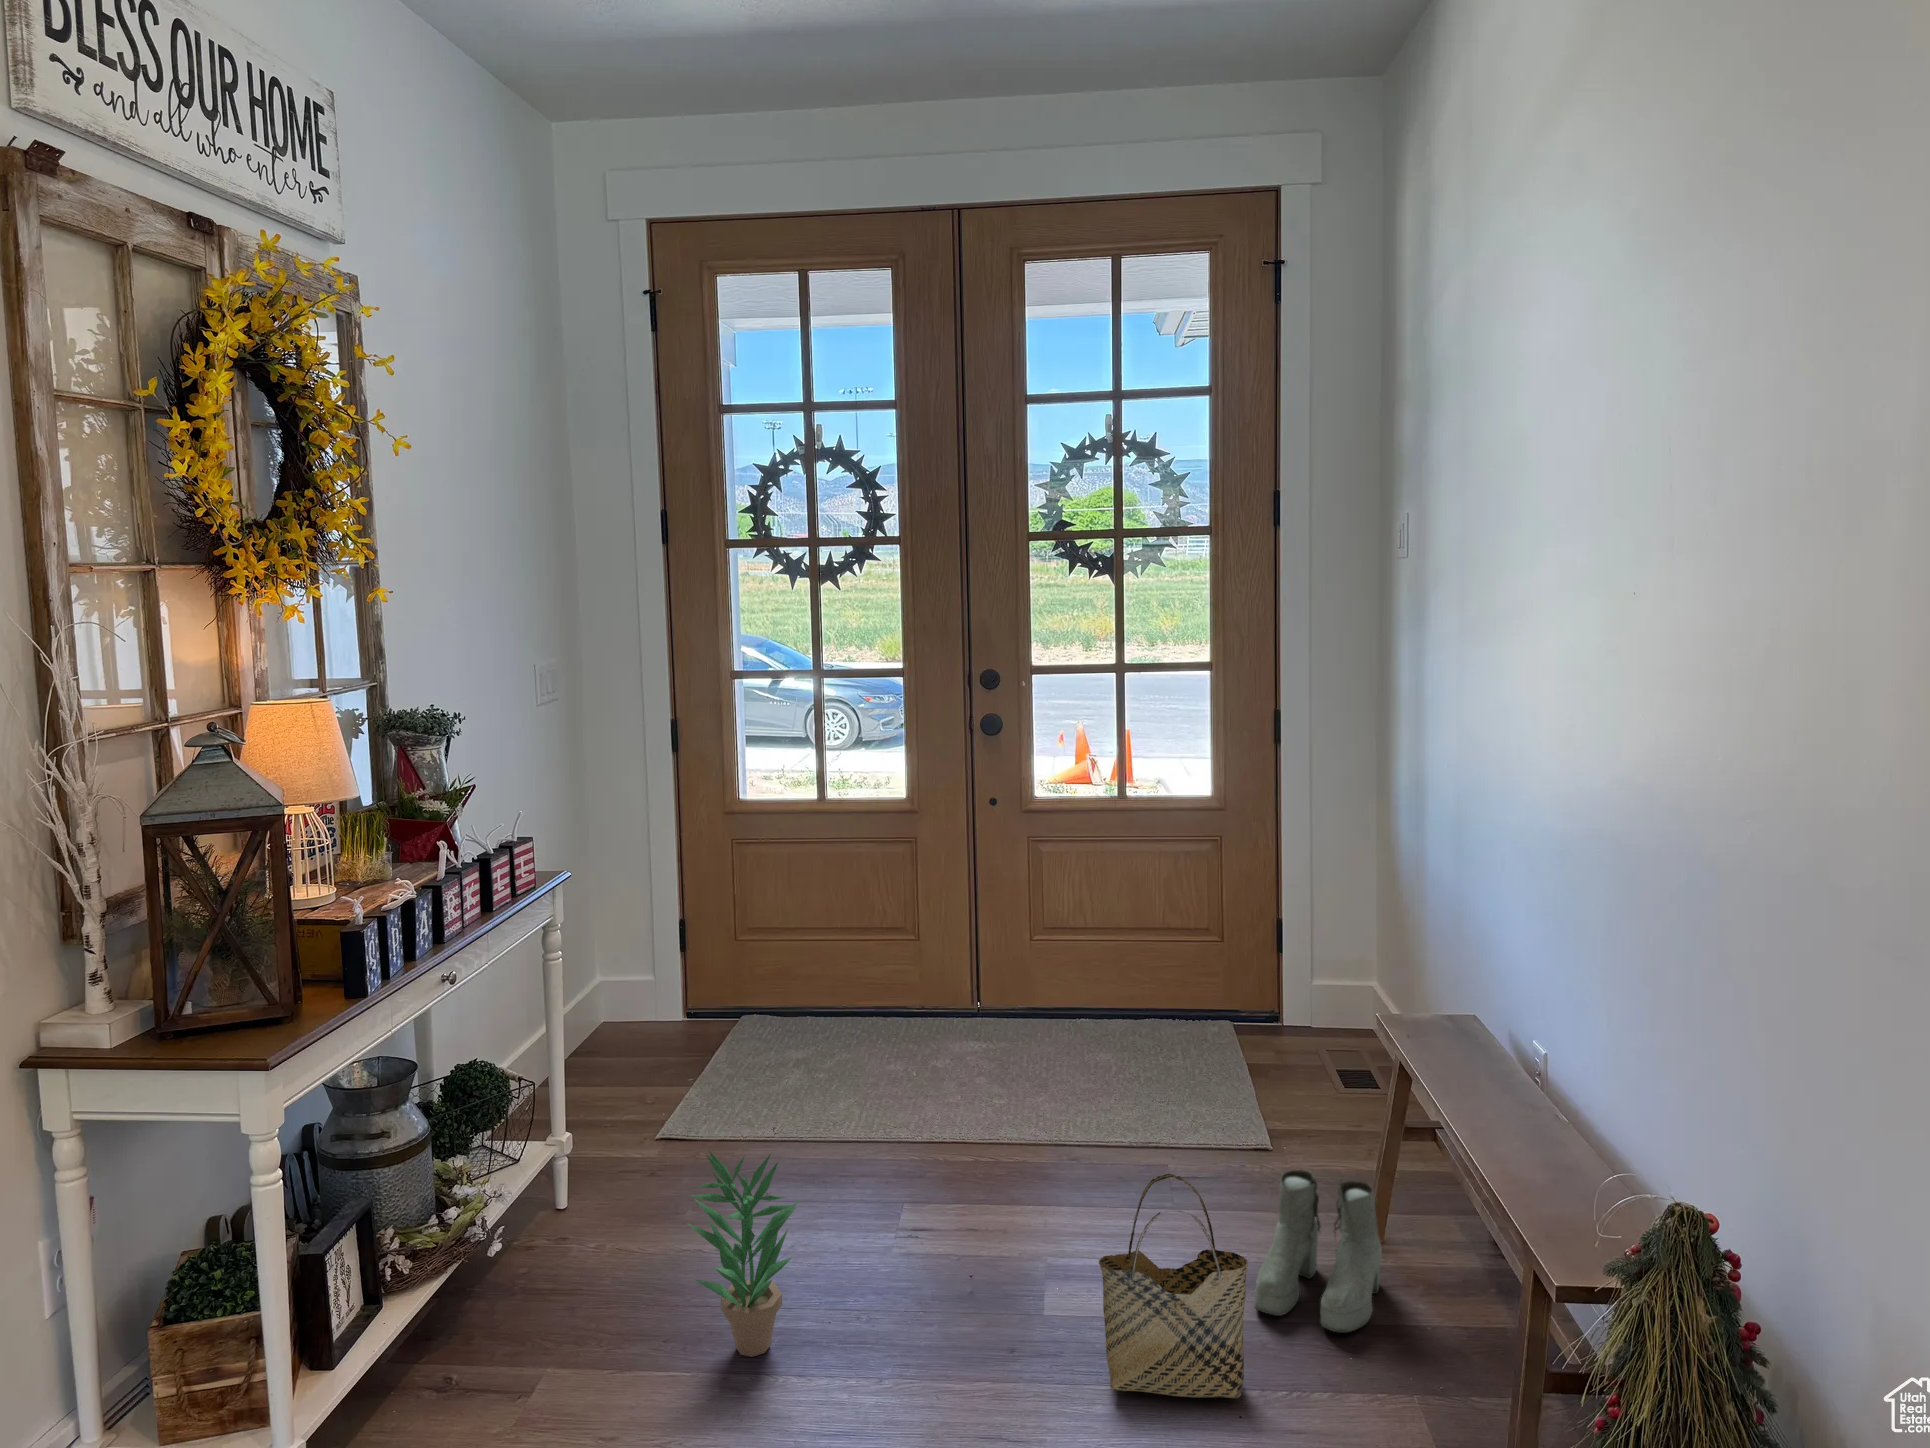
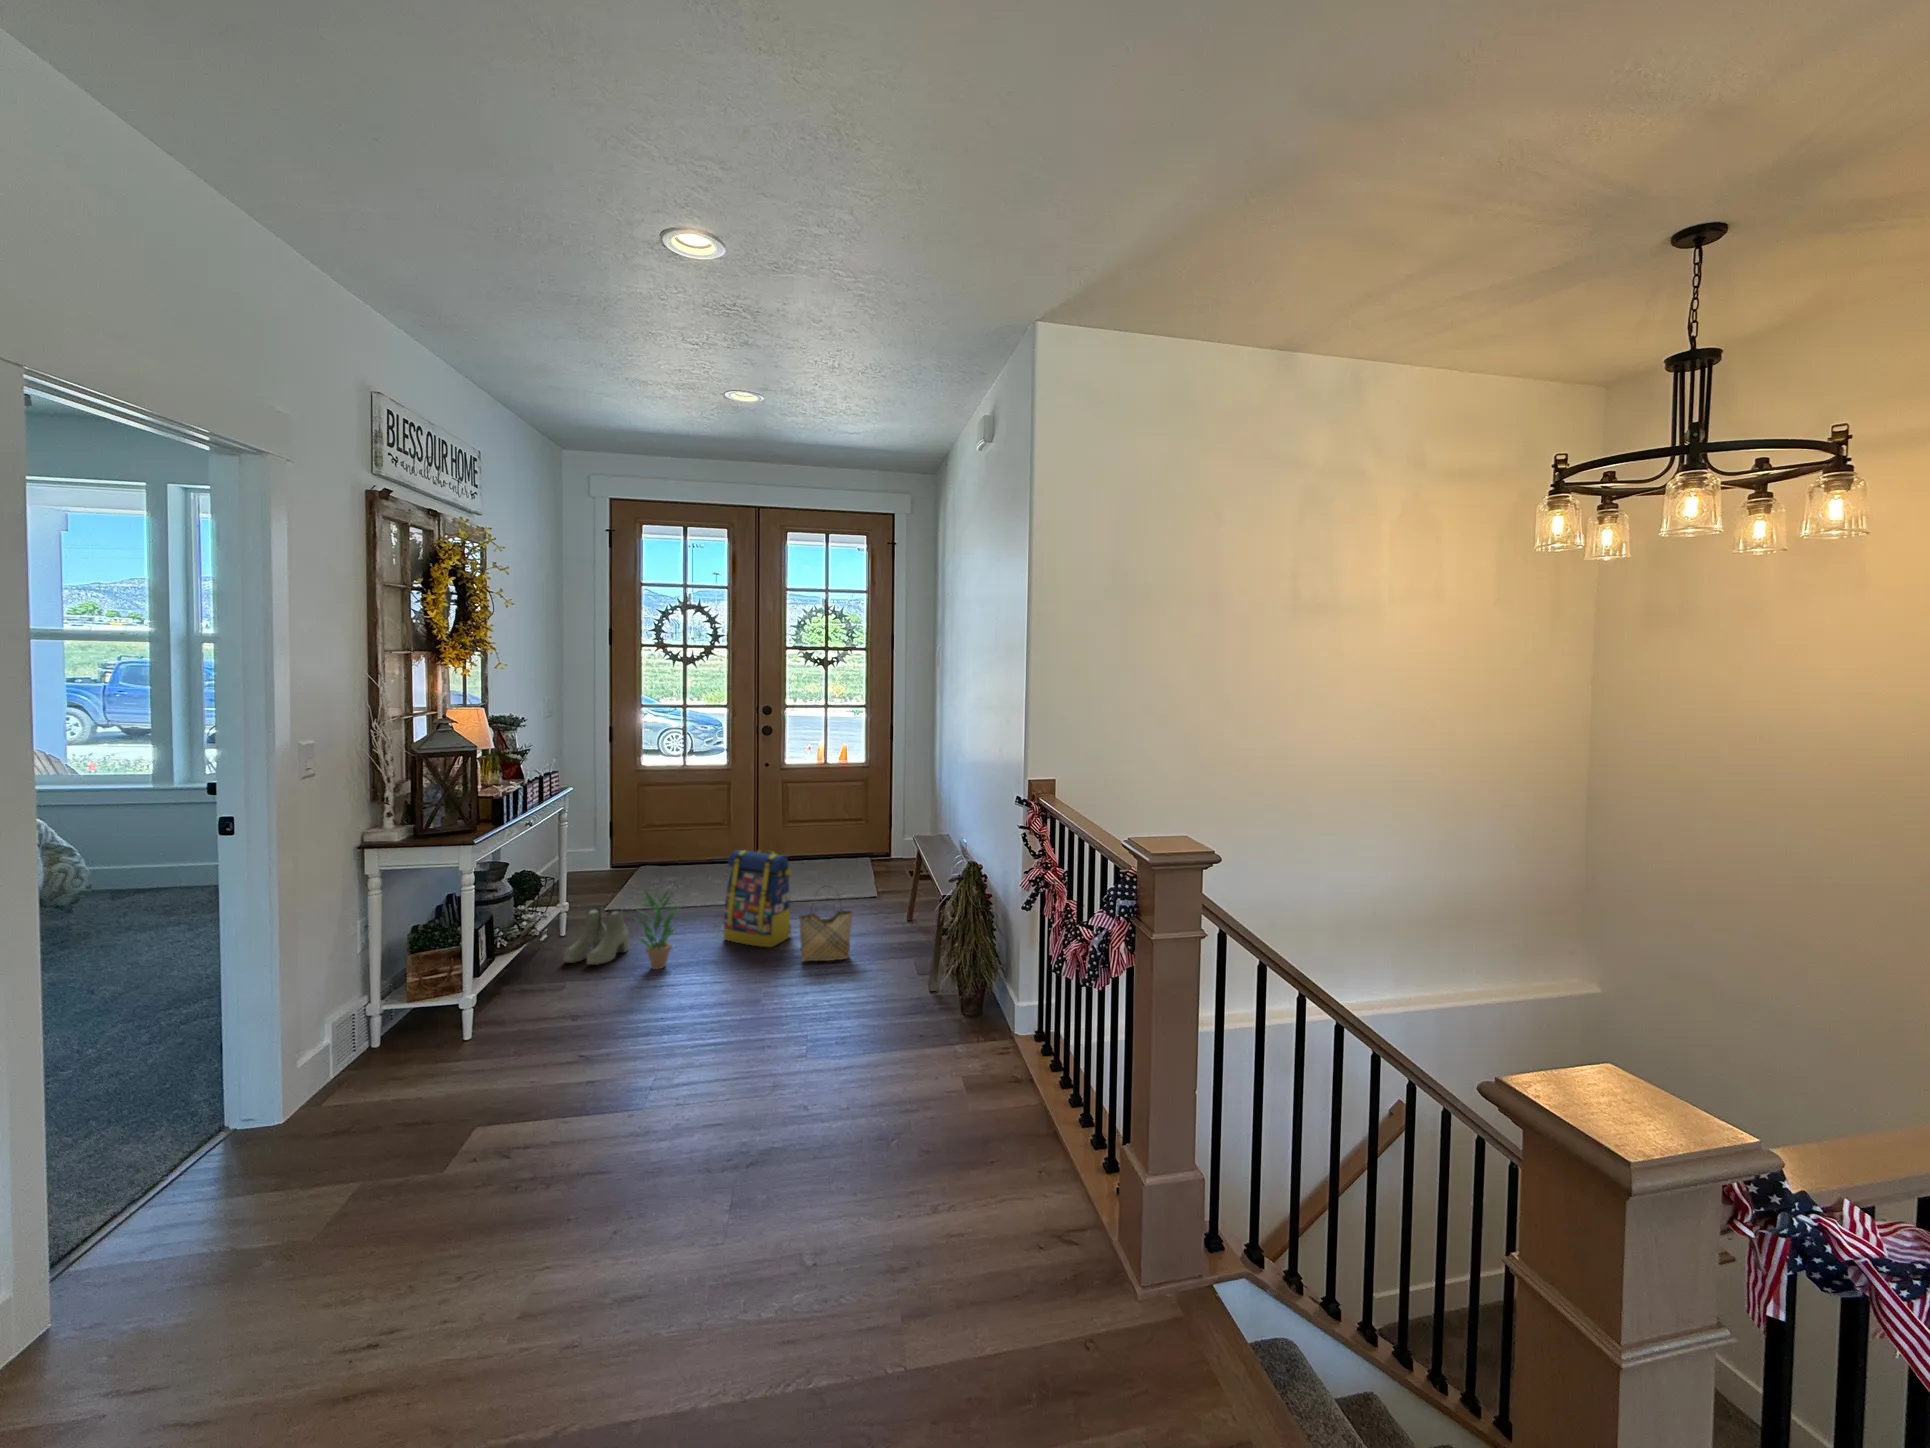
backpack: none [907,1040,1072,1313] -> present [724,850,791,947]
boots: present [1254,1170,1382,1333] -> present [563,908,629,965]

